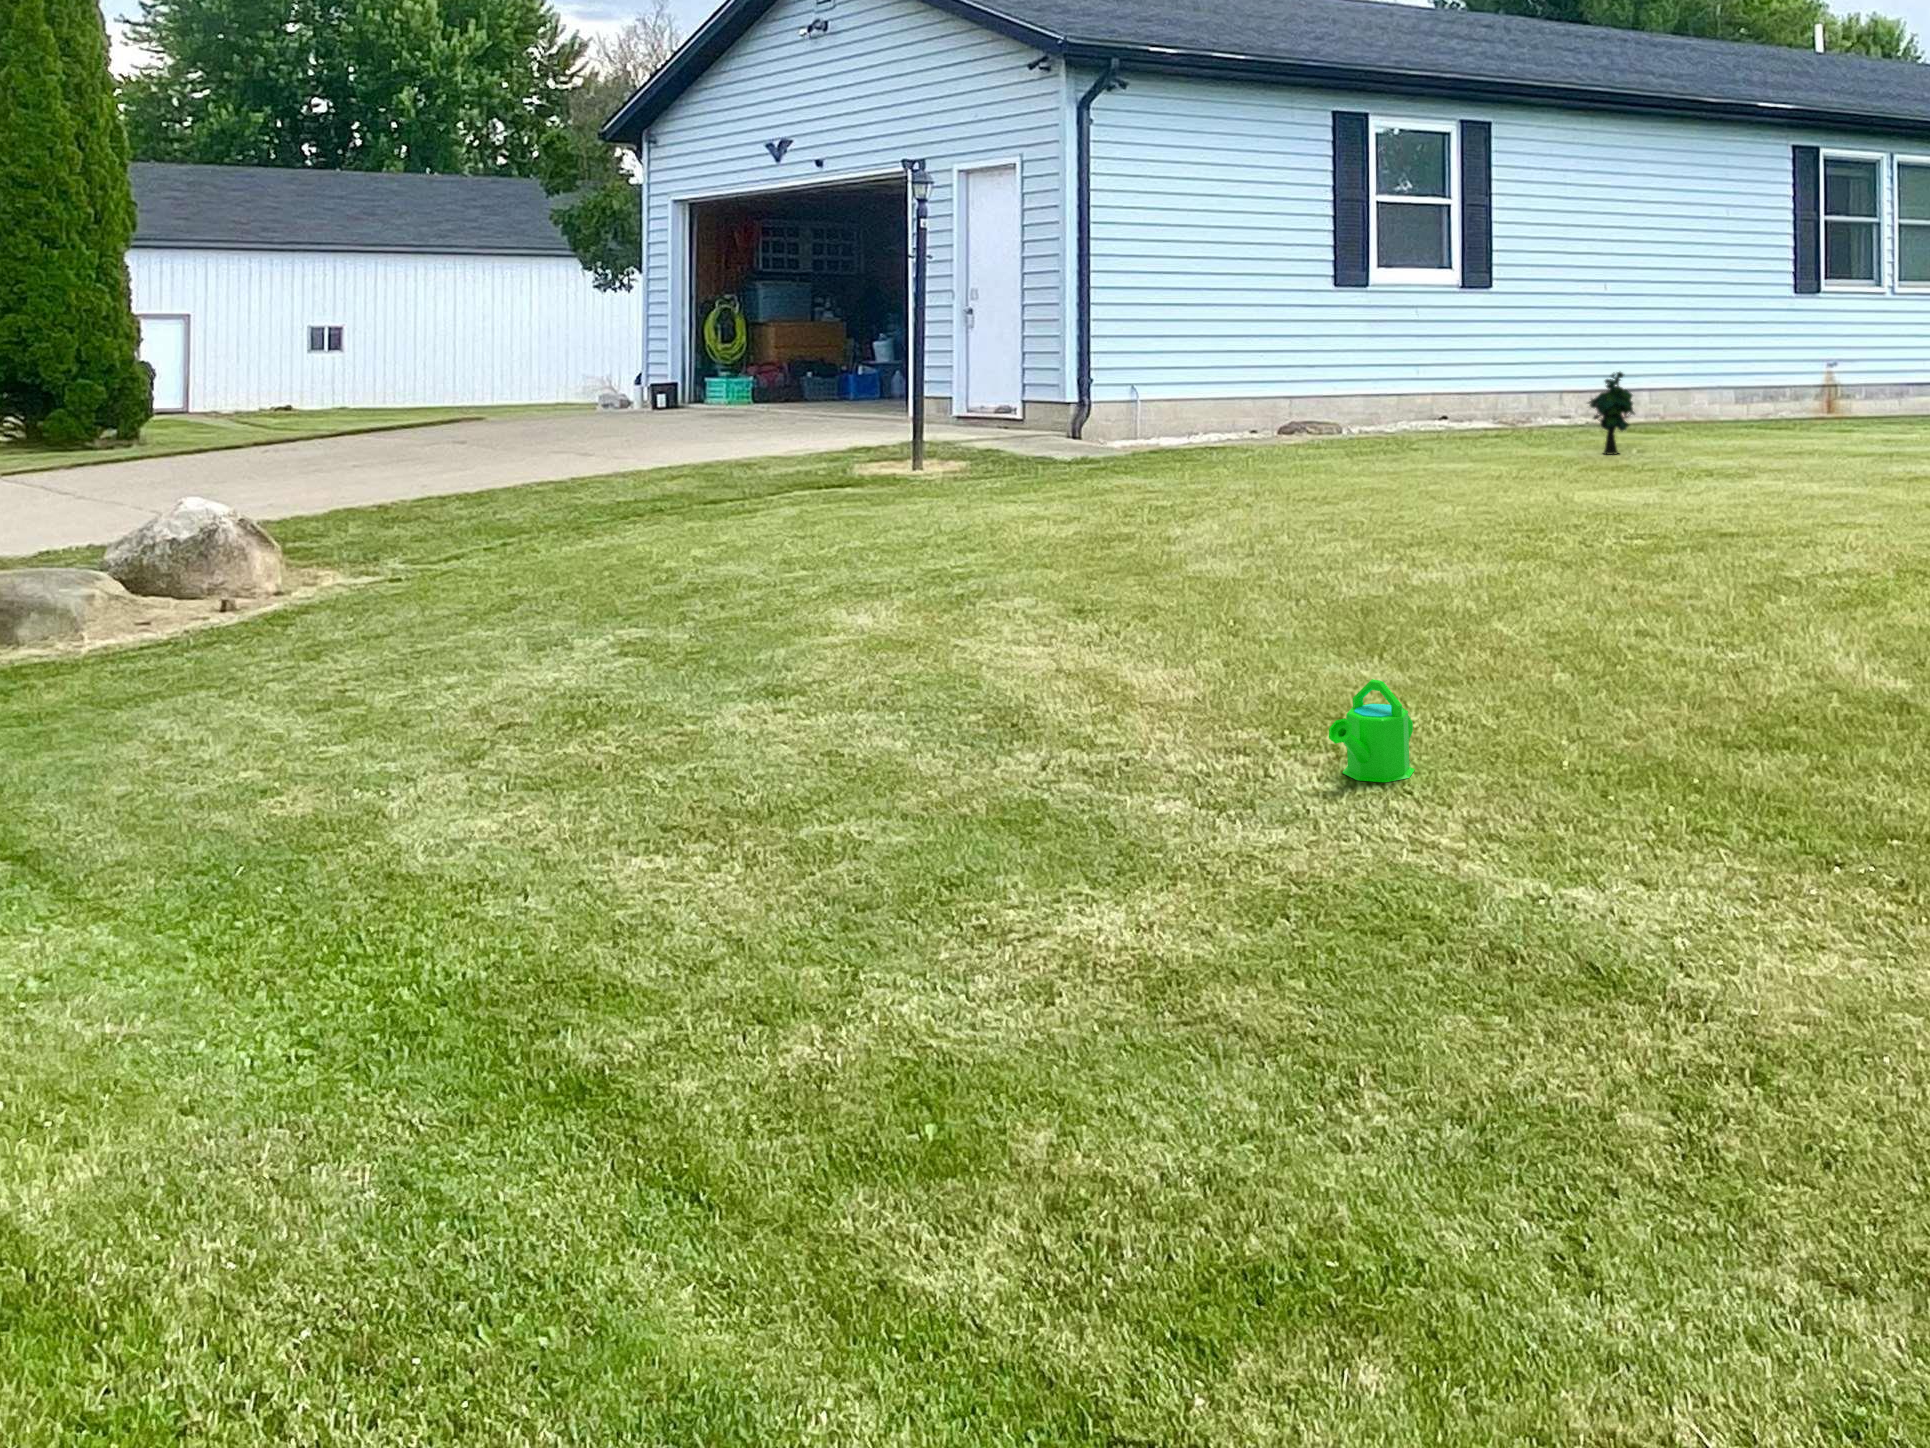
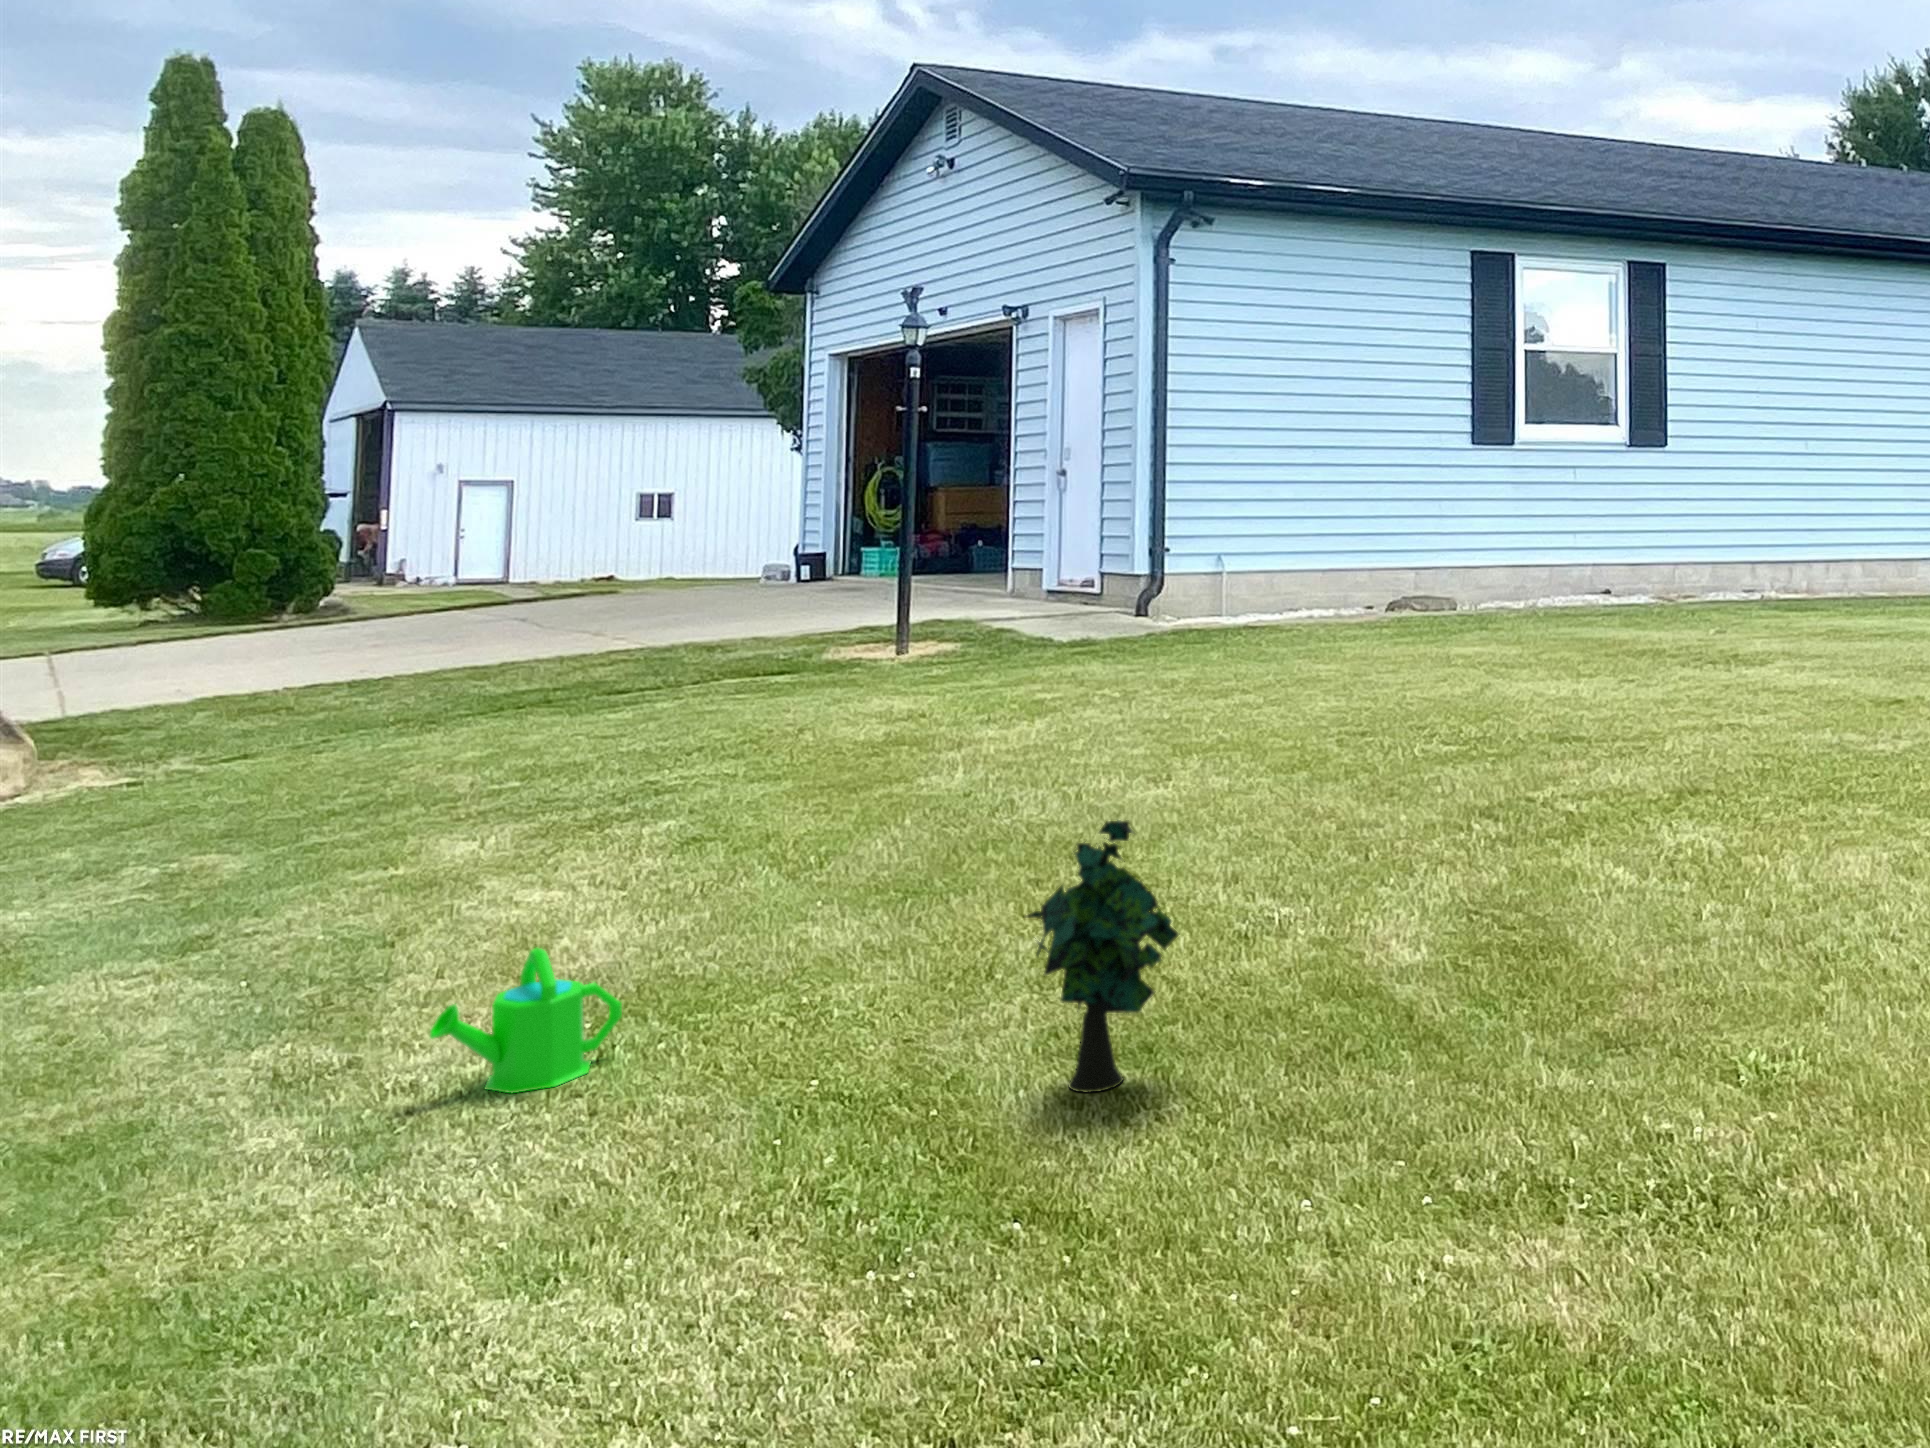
decorative plant: present [1588,372,1635,455] -> present [1025,820,1178,1092]

